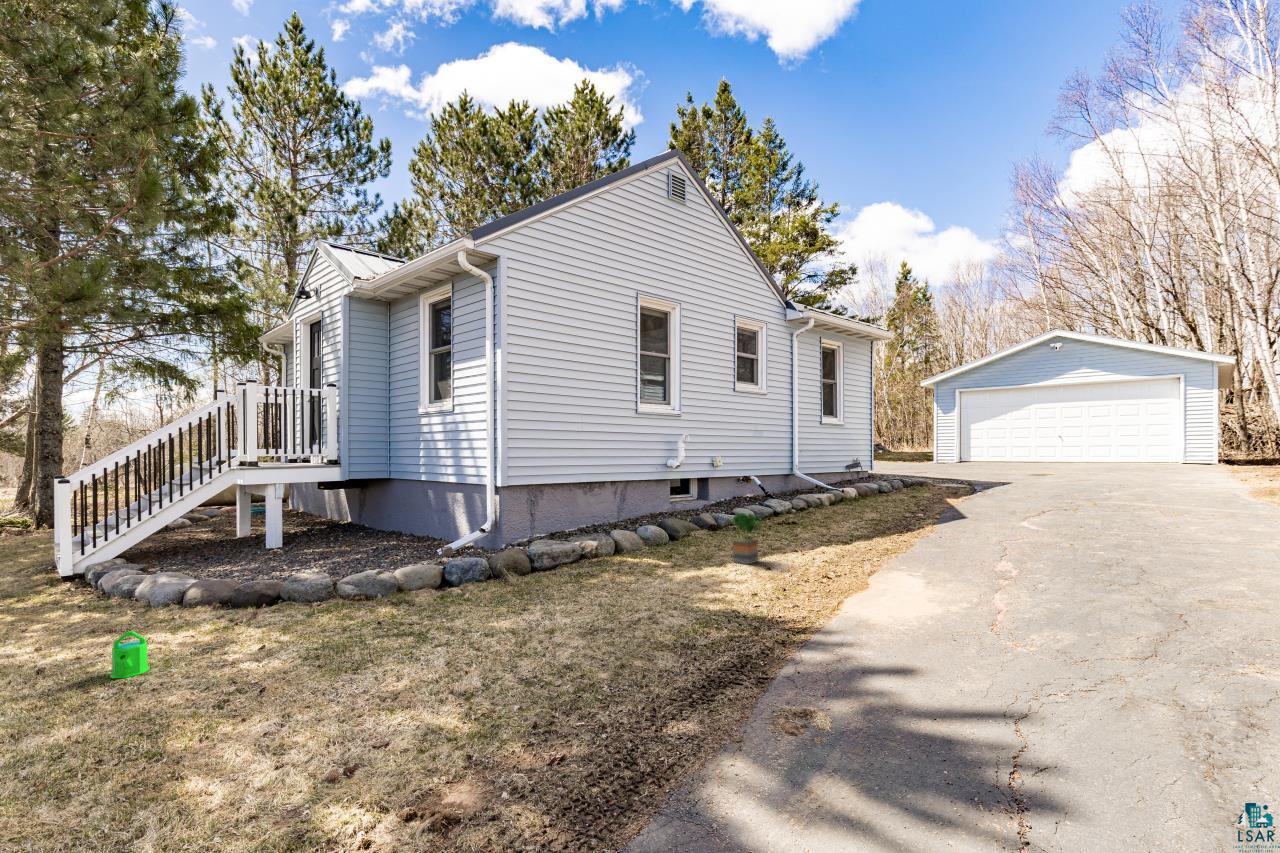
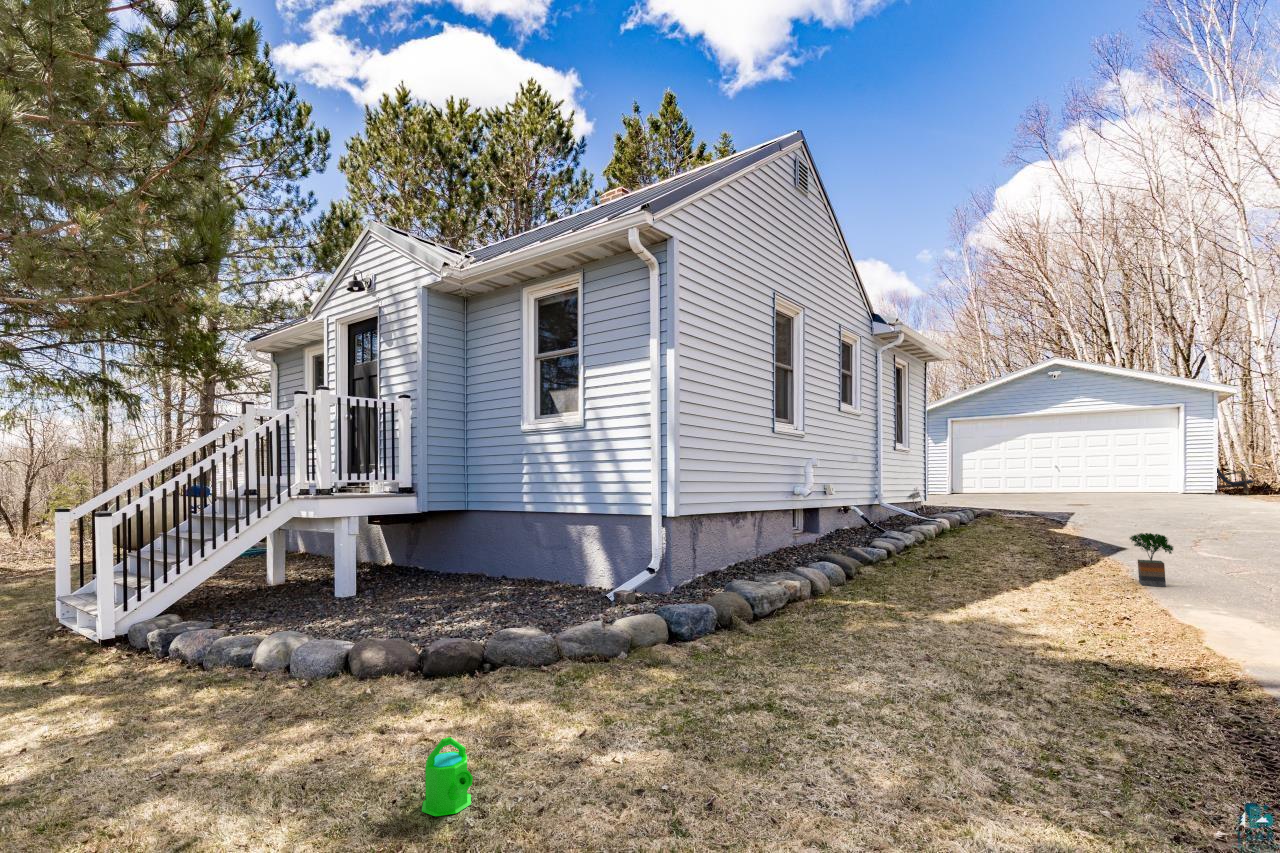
lounge chair: none [1214,434,1259,467] -> present [1215,468,1253,495]
potted tree: present [733,513,762,564] -> present [1130,533,1173,587]

